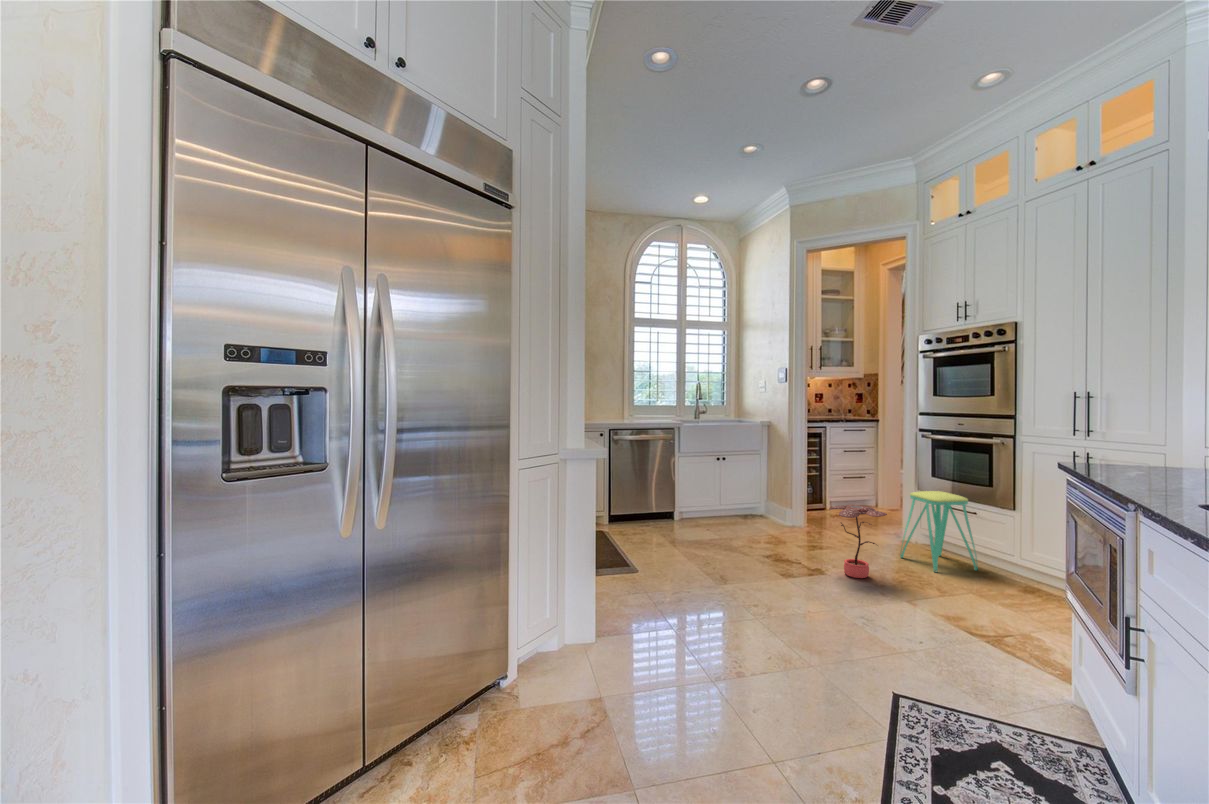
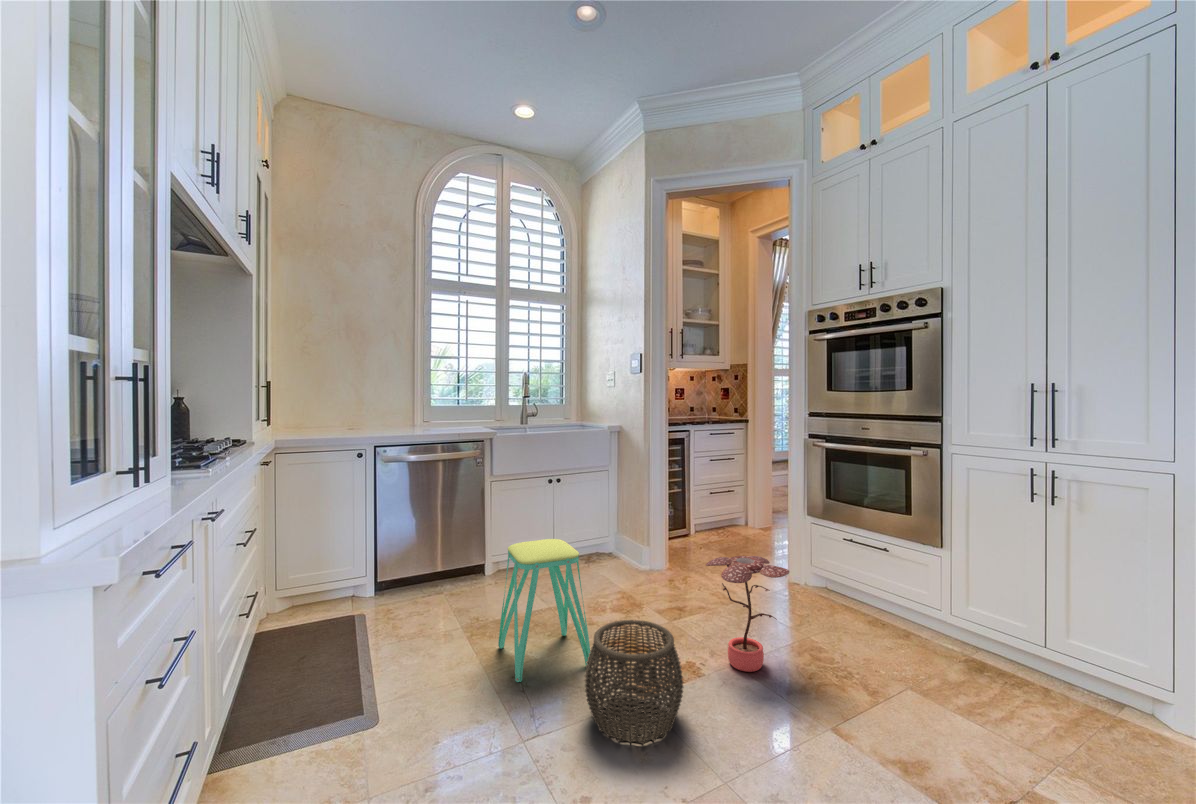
stool: present [900,491,978,572] -> present [498,539,590,682]
woven basket: none [749,533,810,596] -> present [585,620,683,744]

